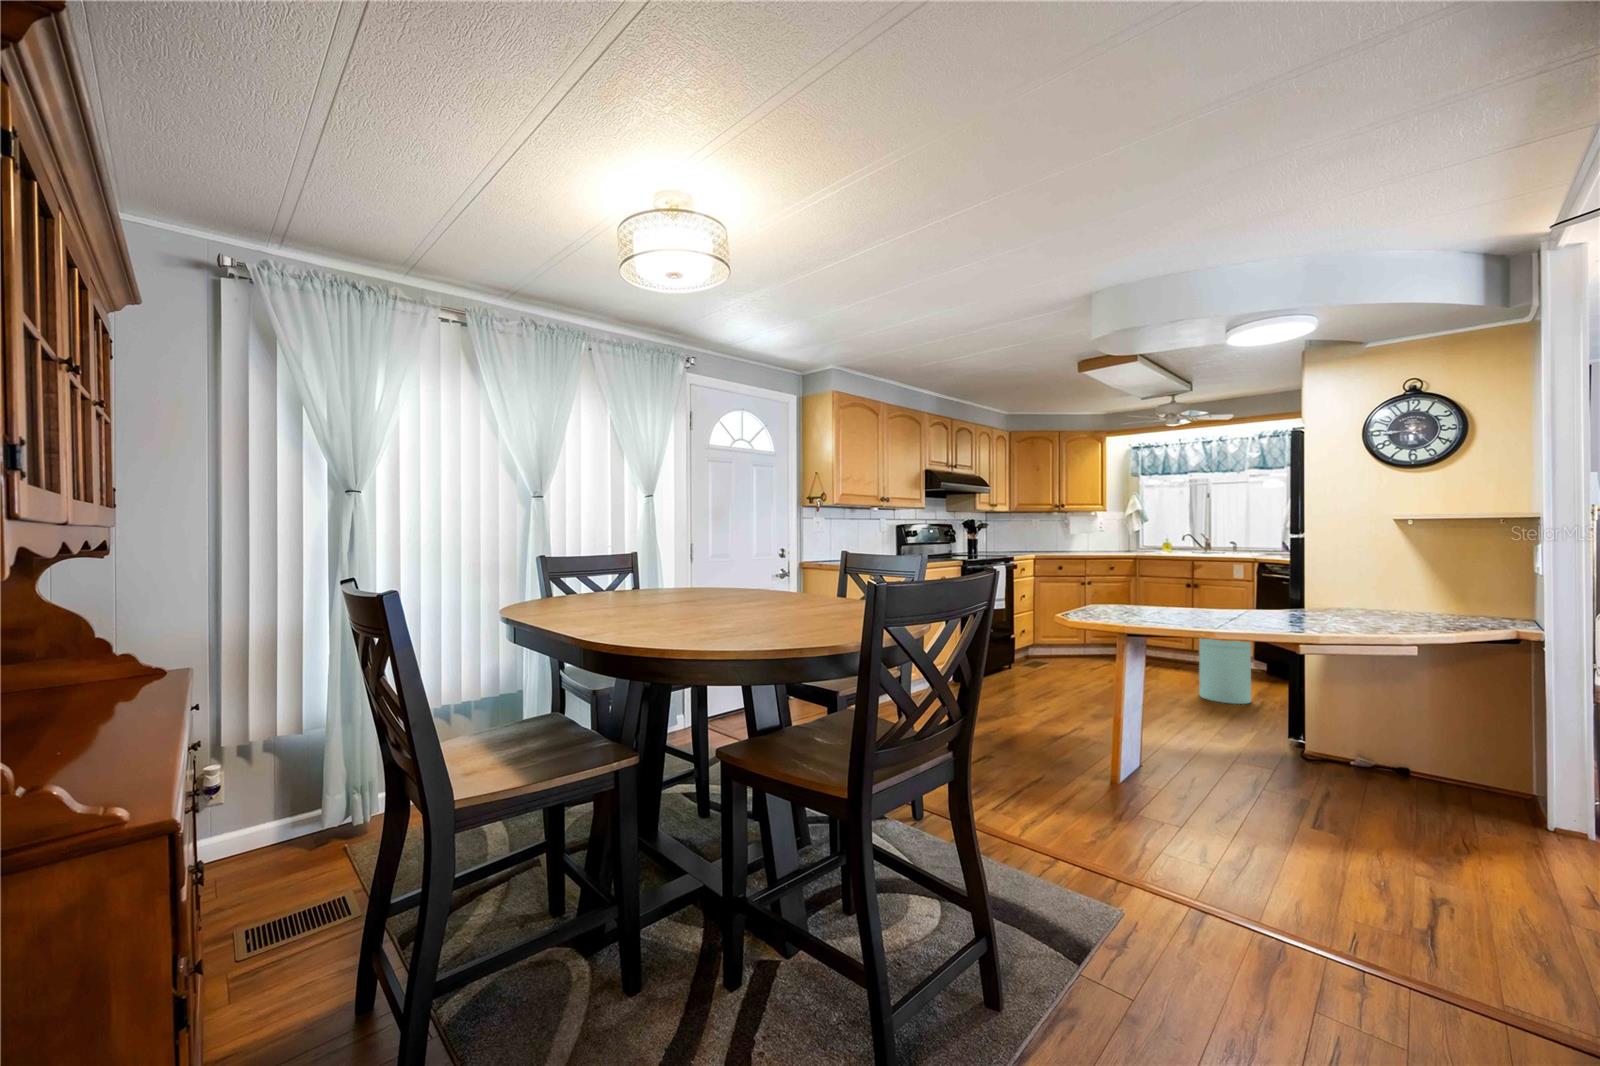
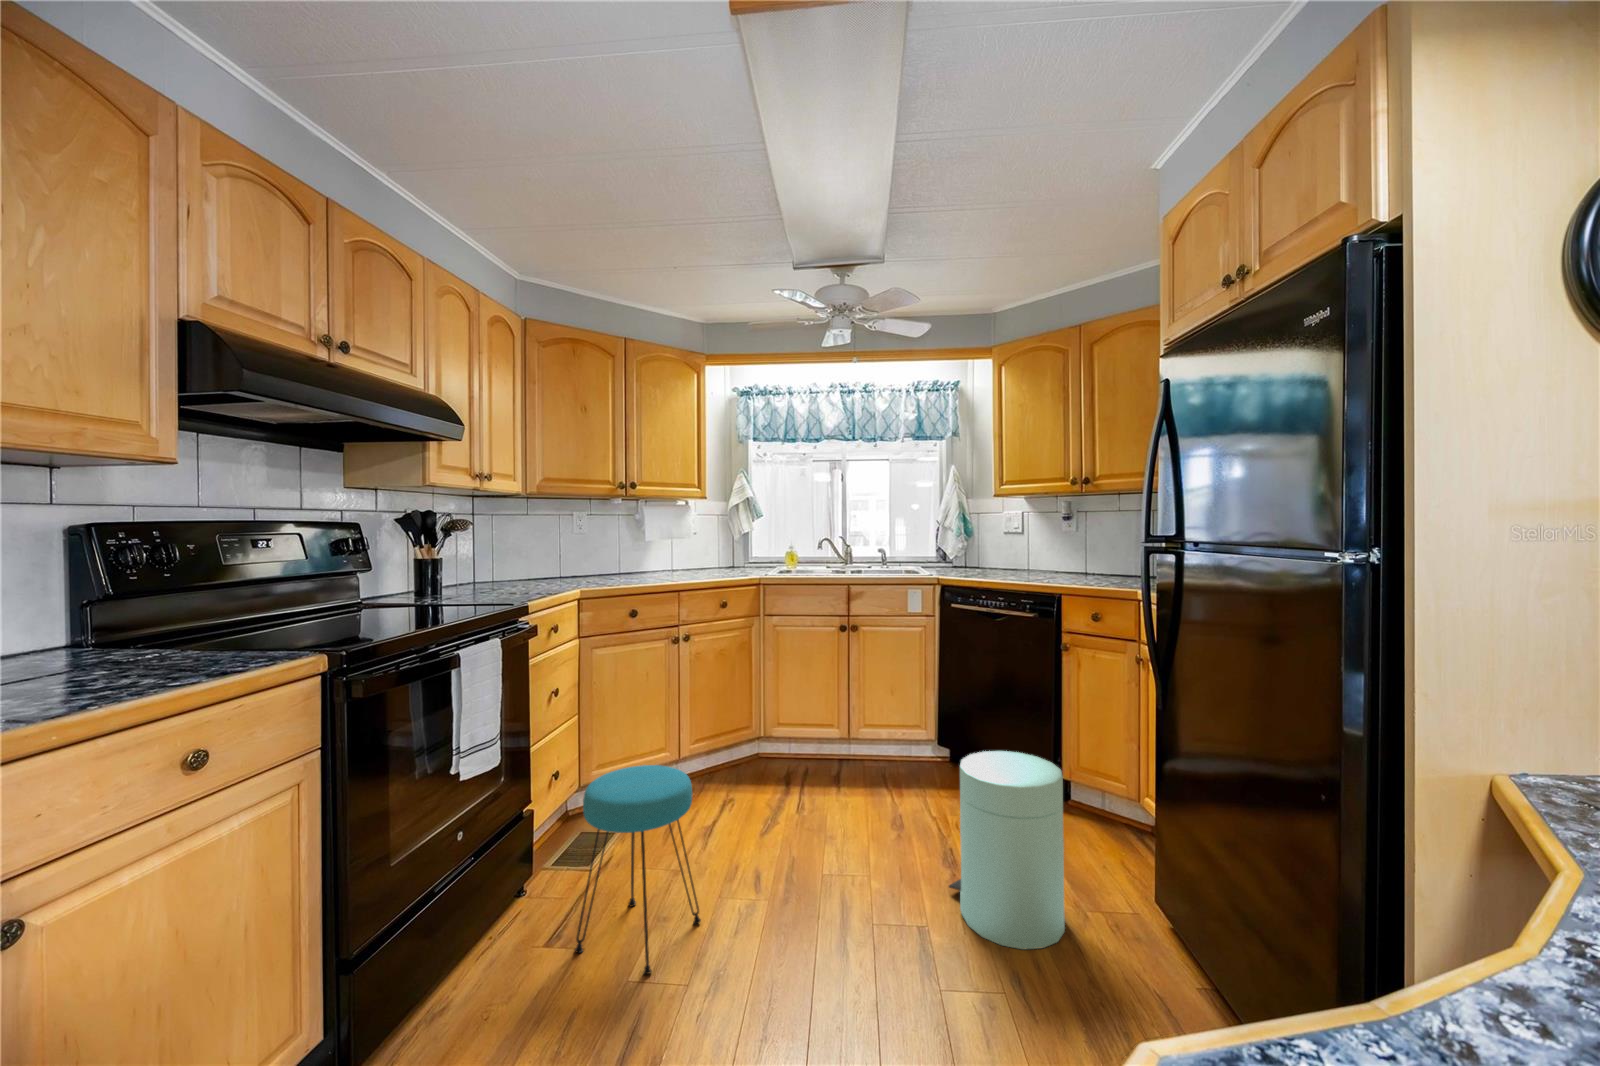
stool: none [1031,618,1080,681] -> present [575,765,701,974]

